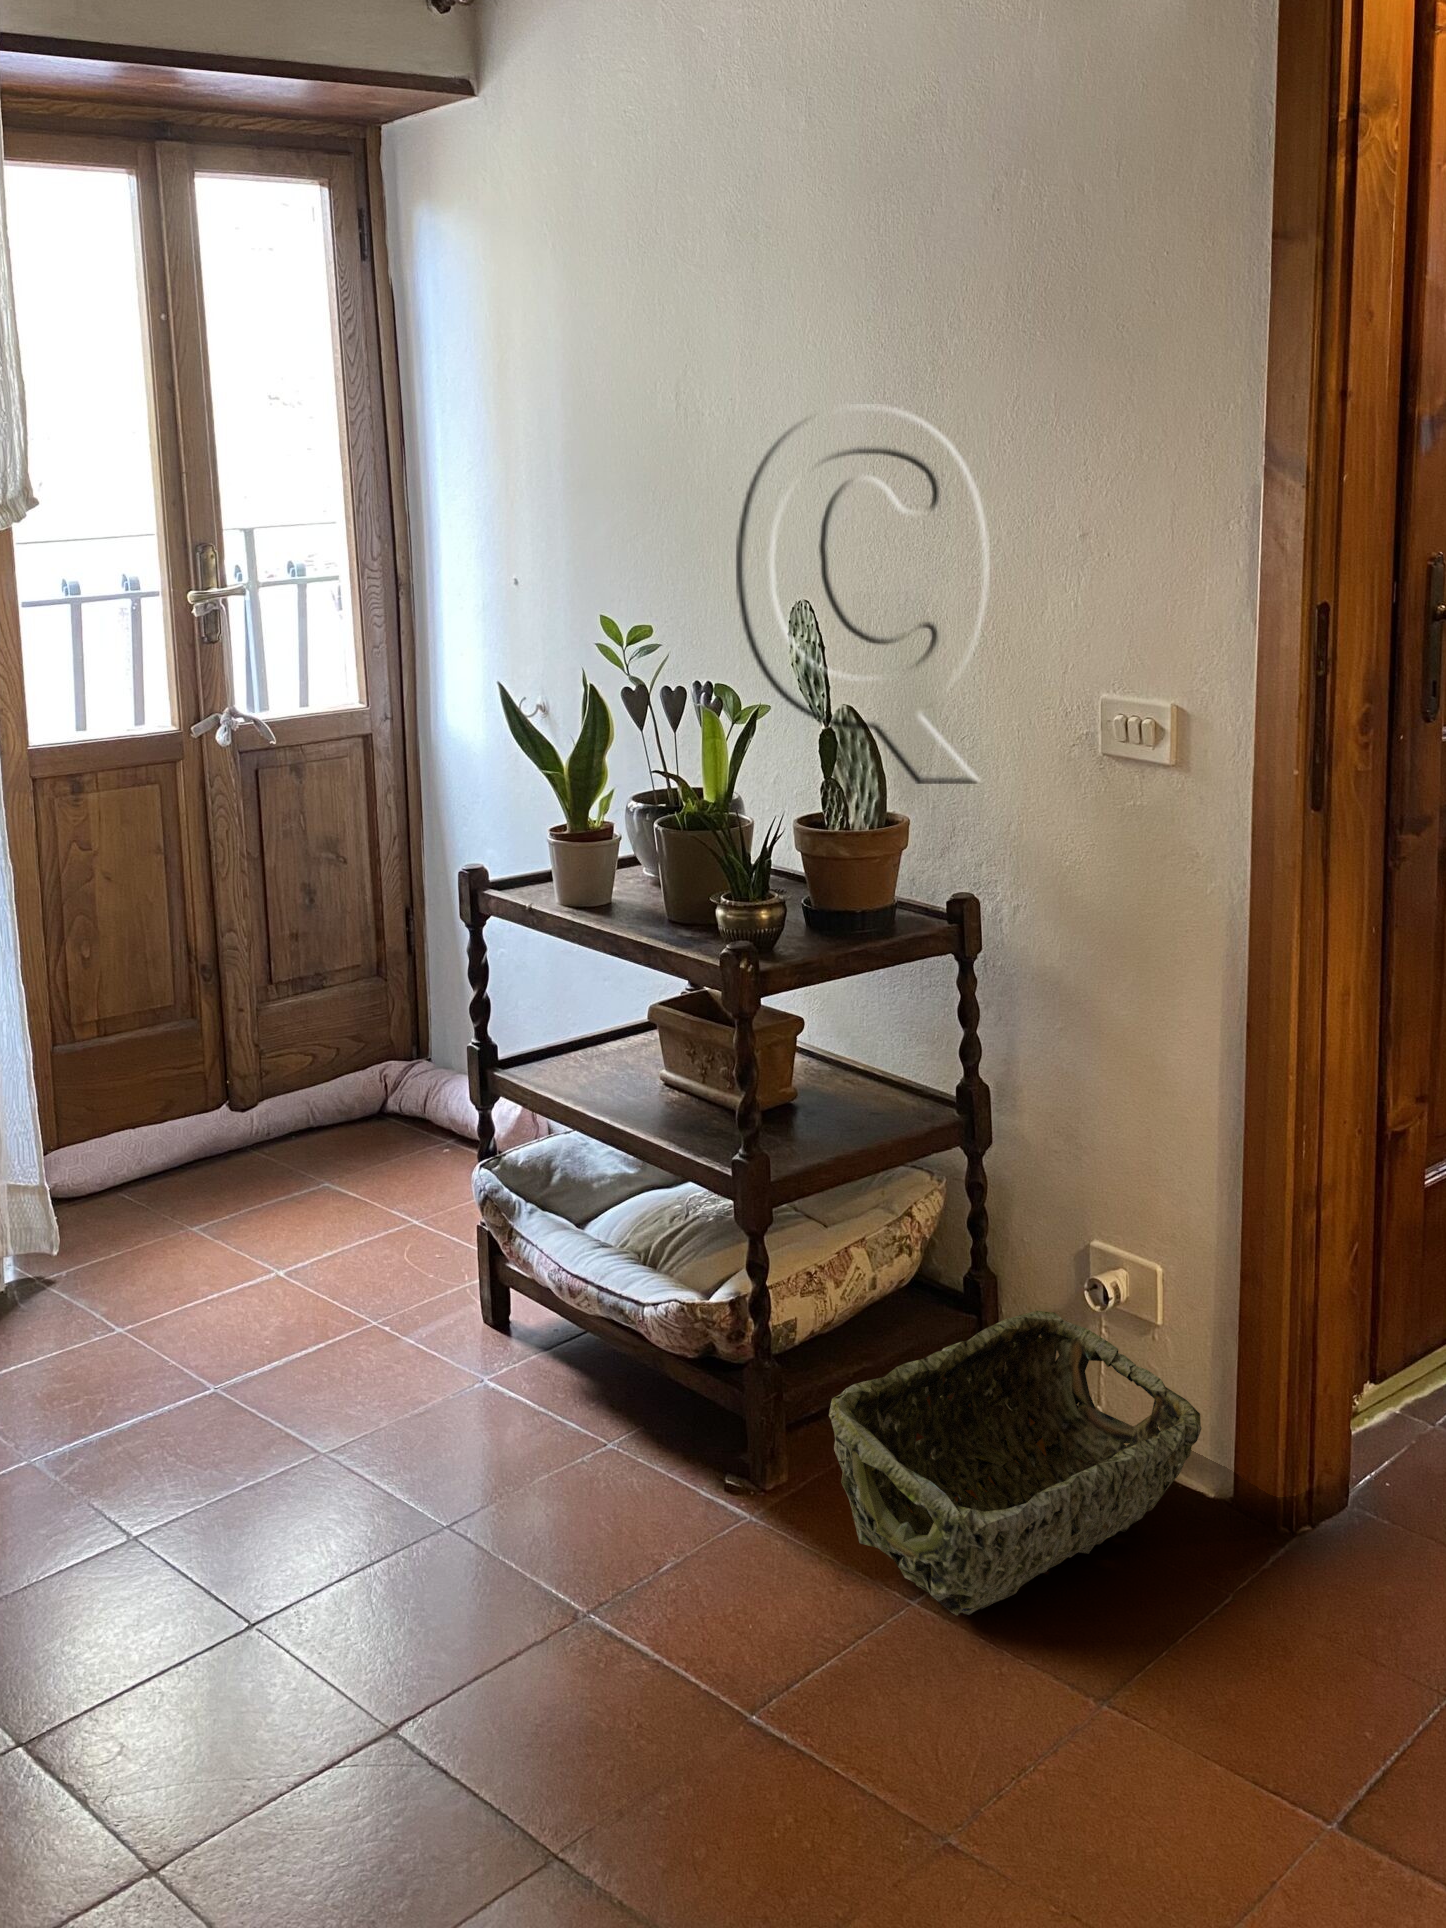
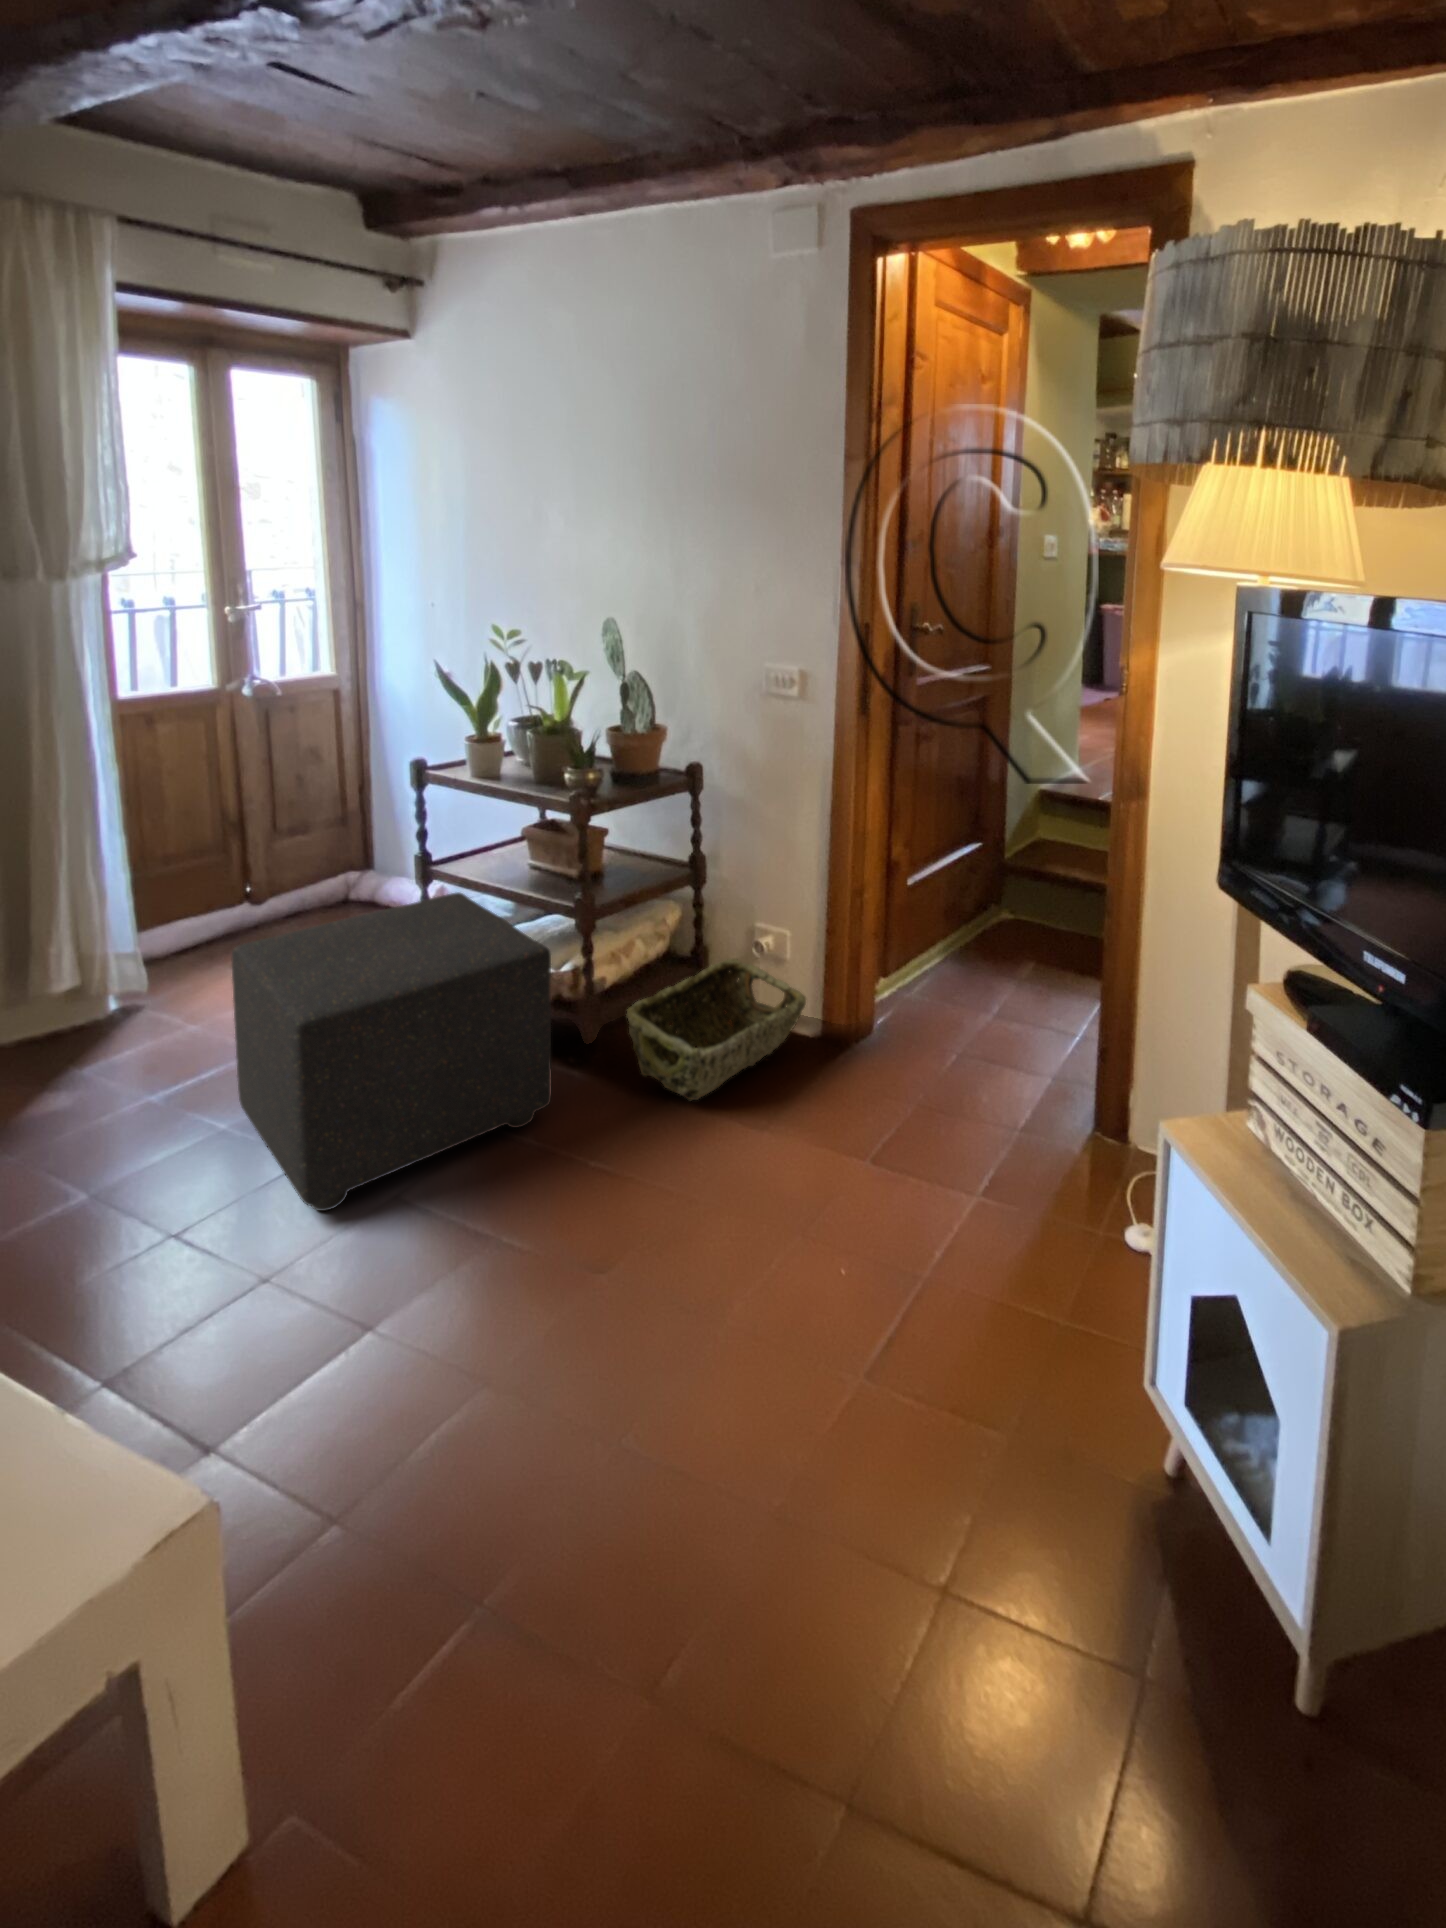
ottoman: none [151,1128,685,1733] -> present [232,893,552,1211]

